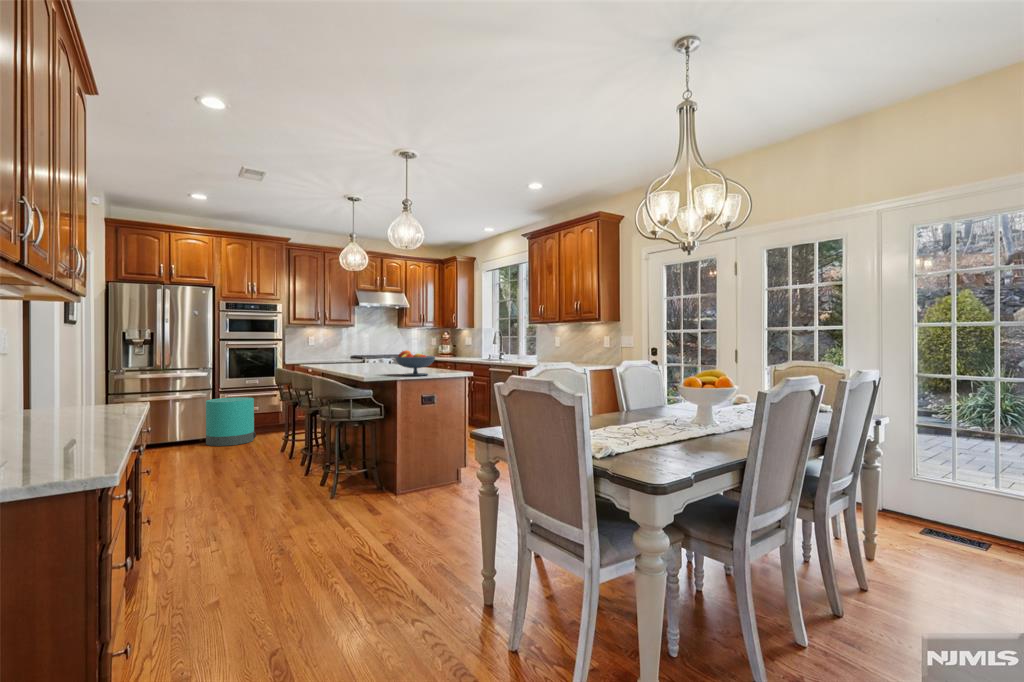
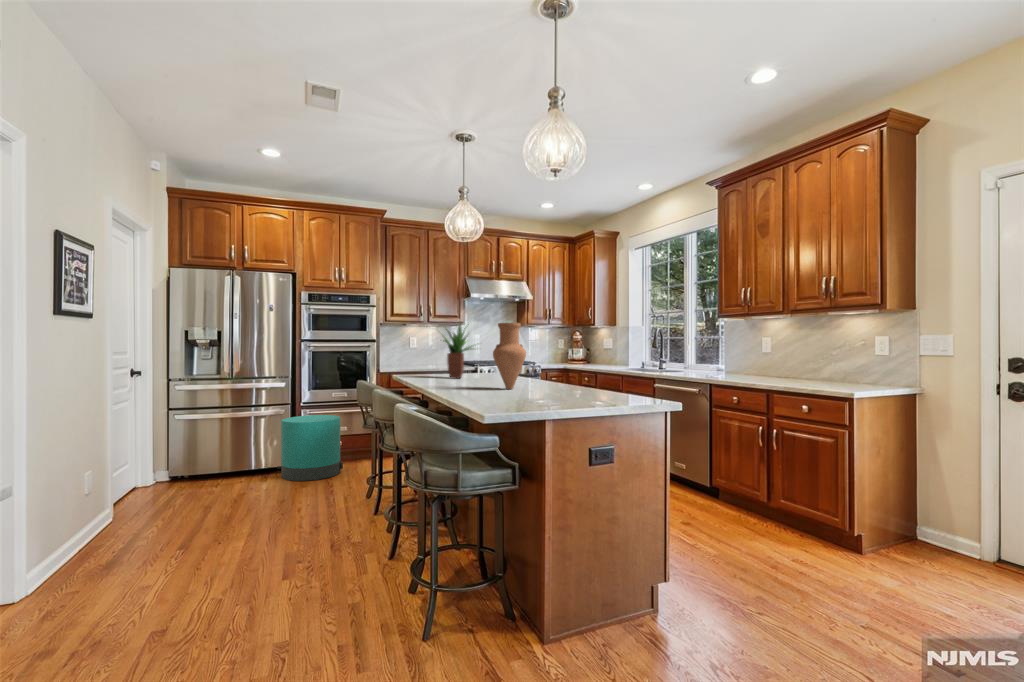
potted plant: none [330,327,364,367] -> present [443,323,472,379]
vase: none [367,331,389,373] -> present [493,323,526,389]
fruit bowl: present [395,350,435,376] -> none [539,353,607,397]

